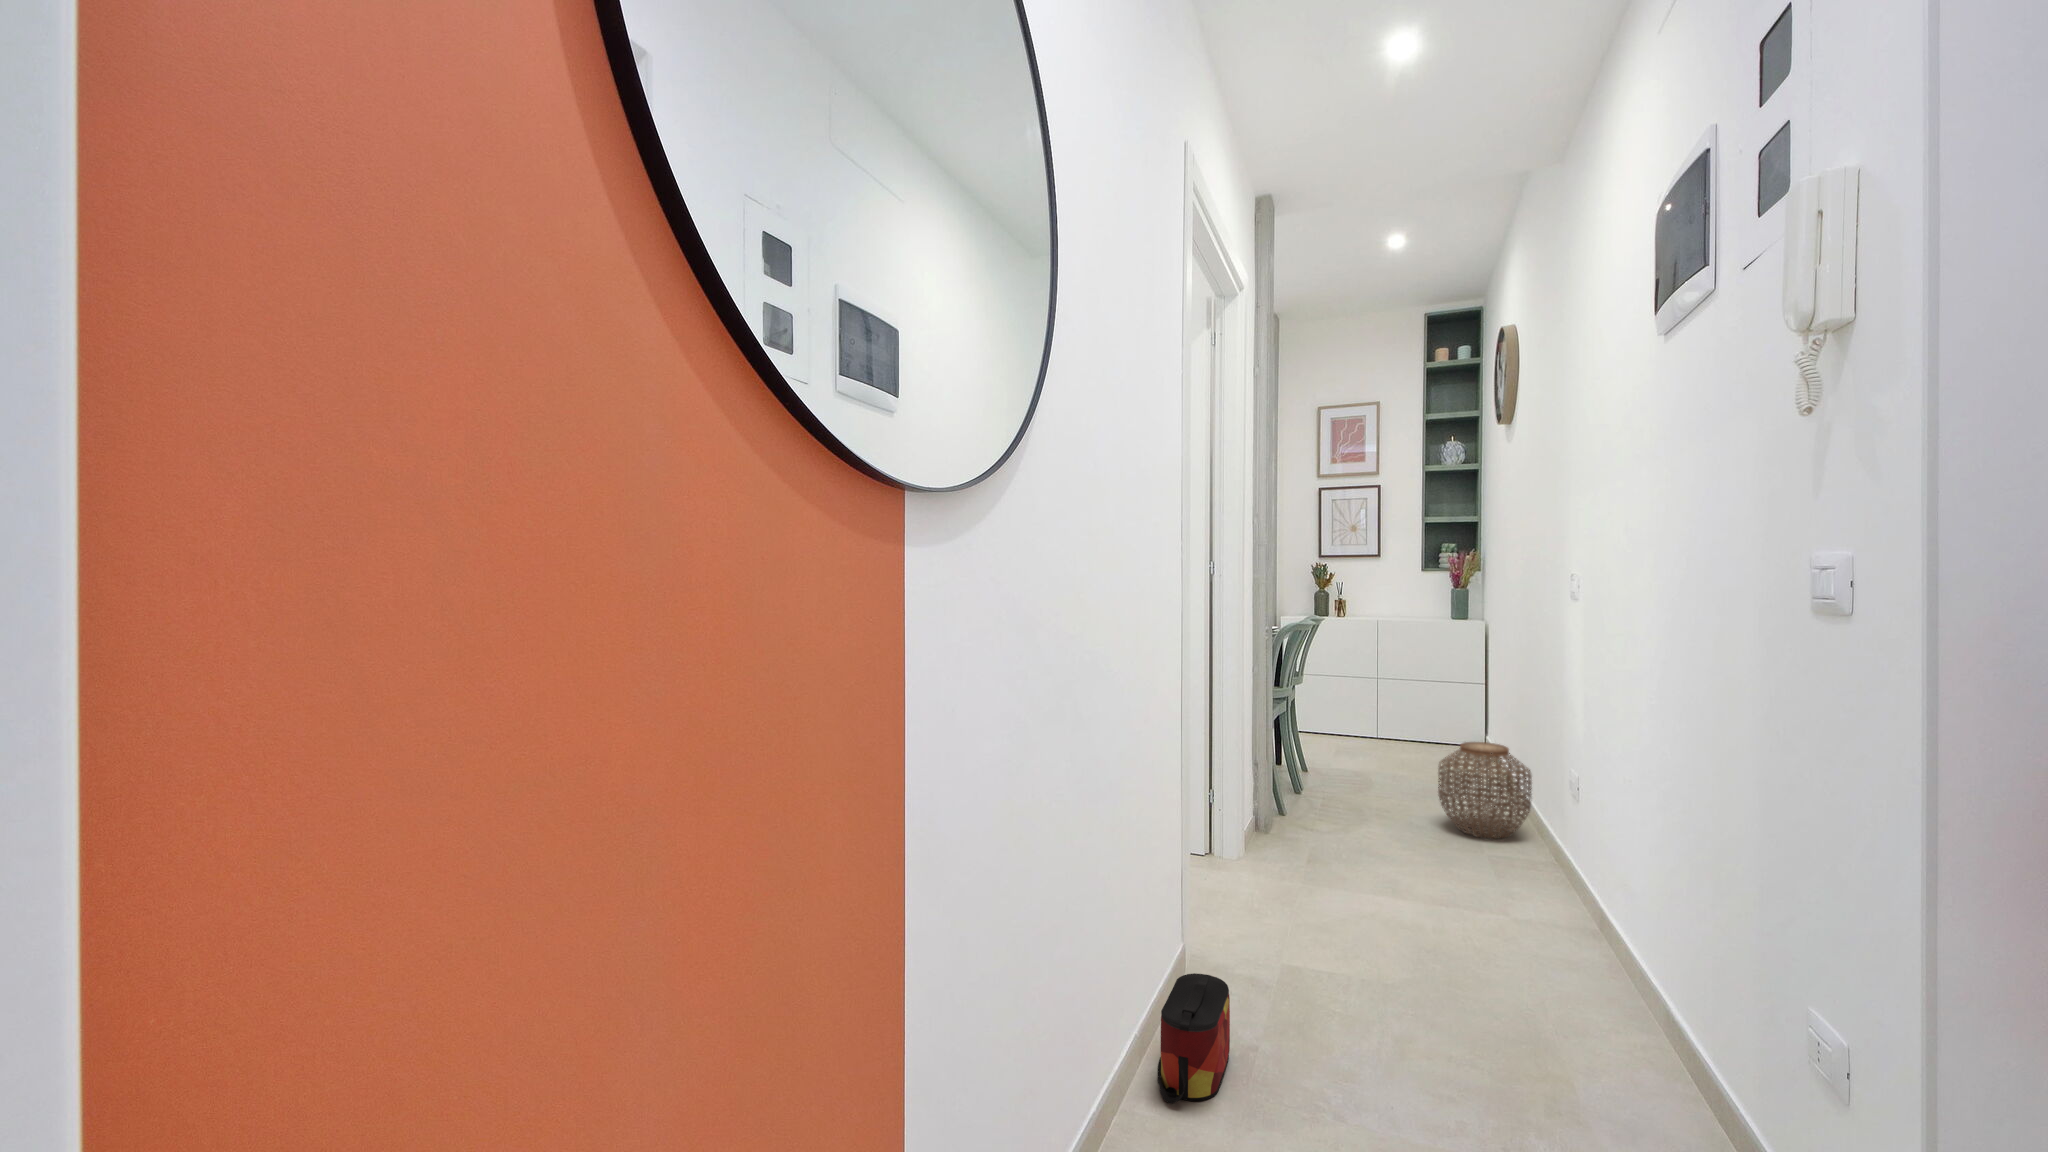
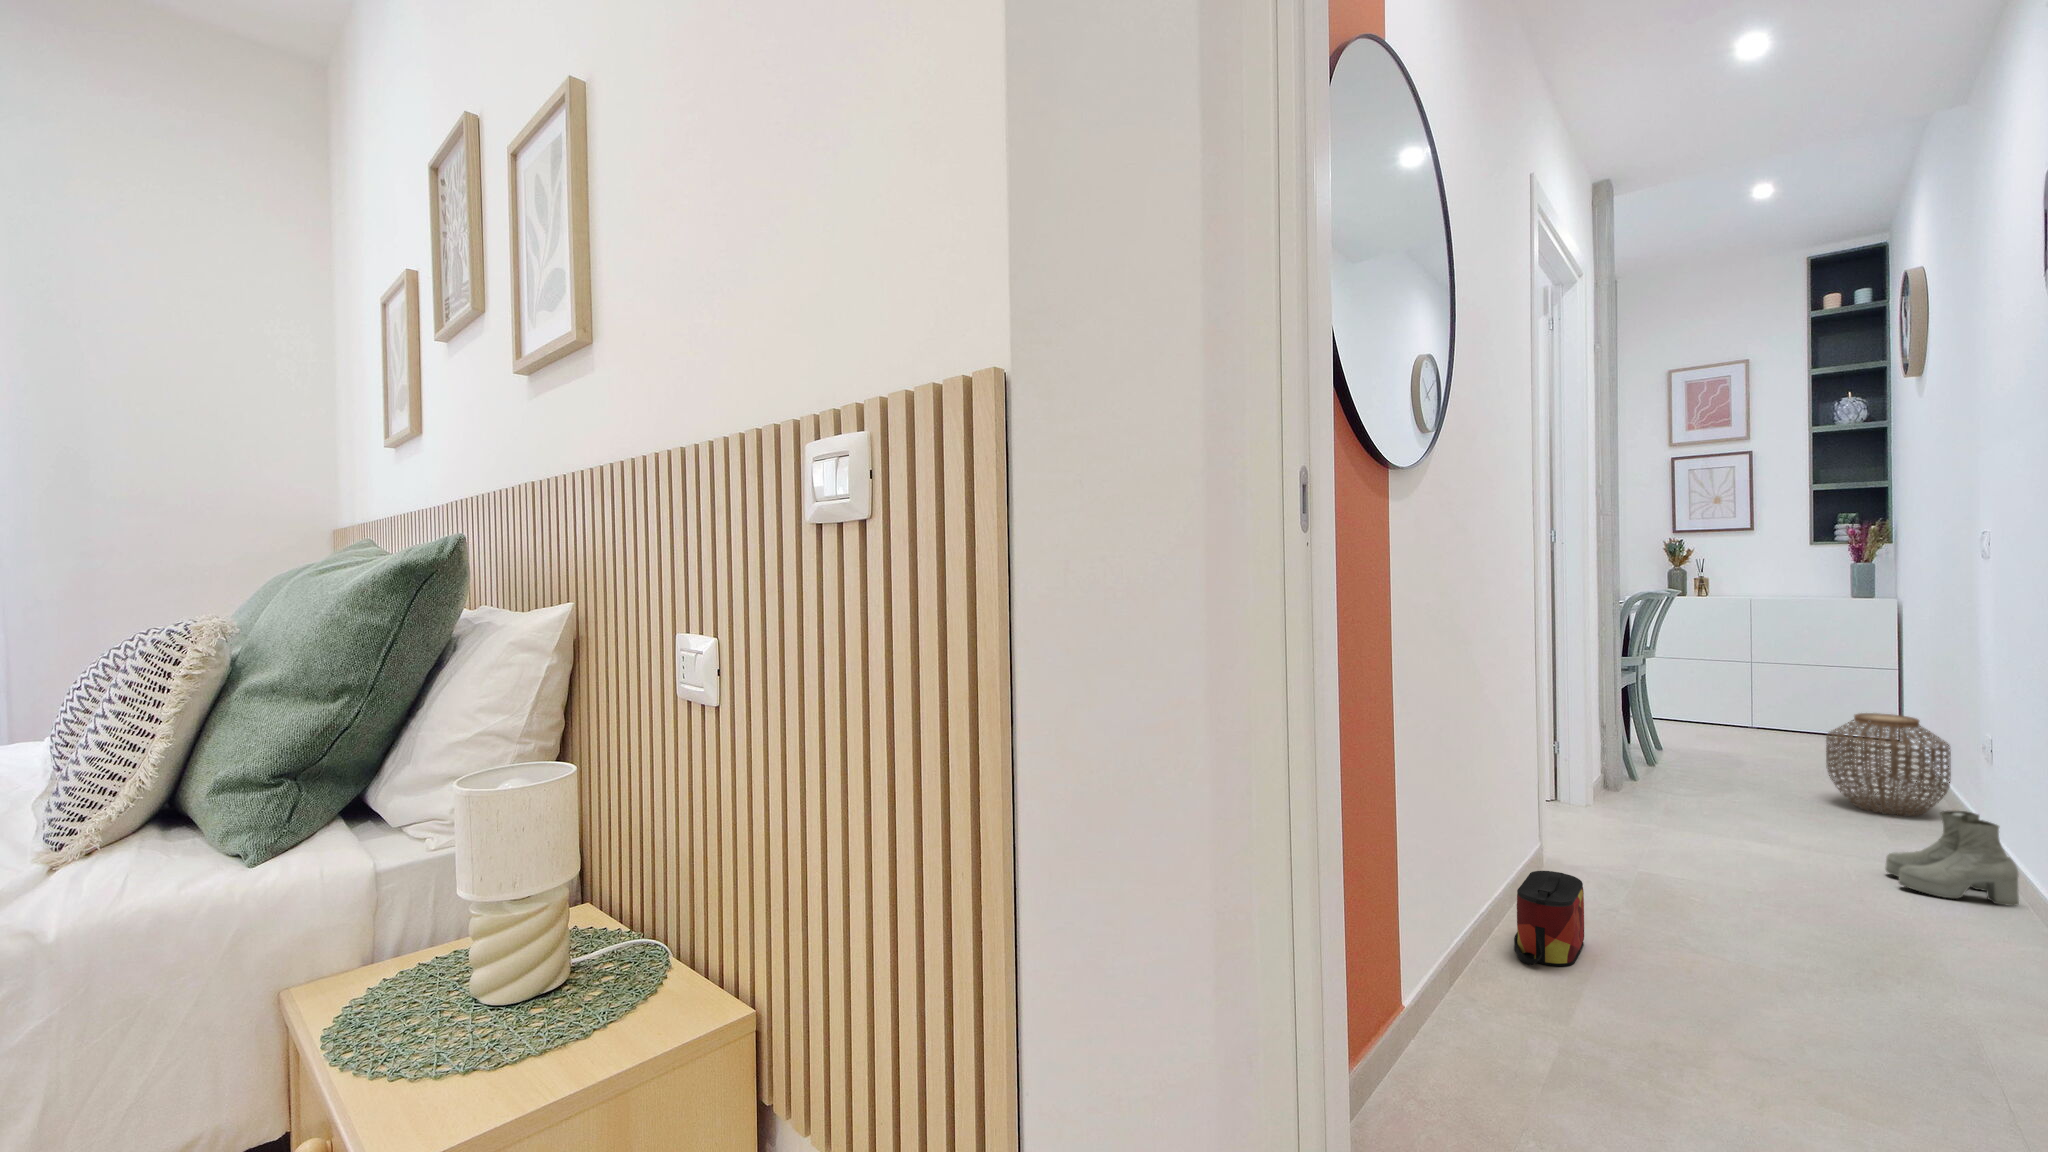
boots: none [1489,851,1592,944] -> present [1886,811,2019,906]

